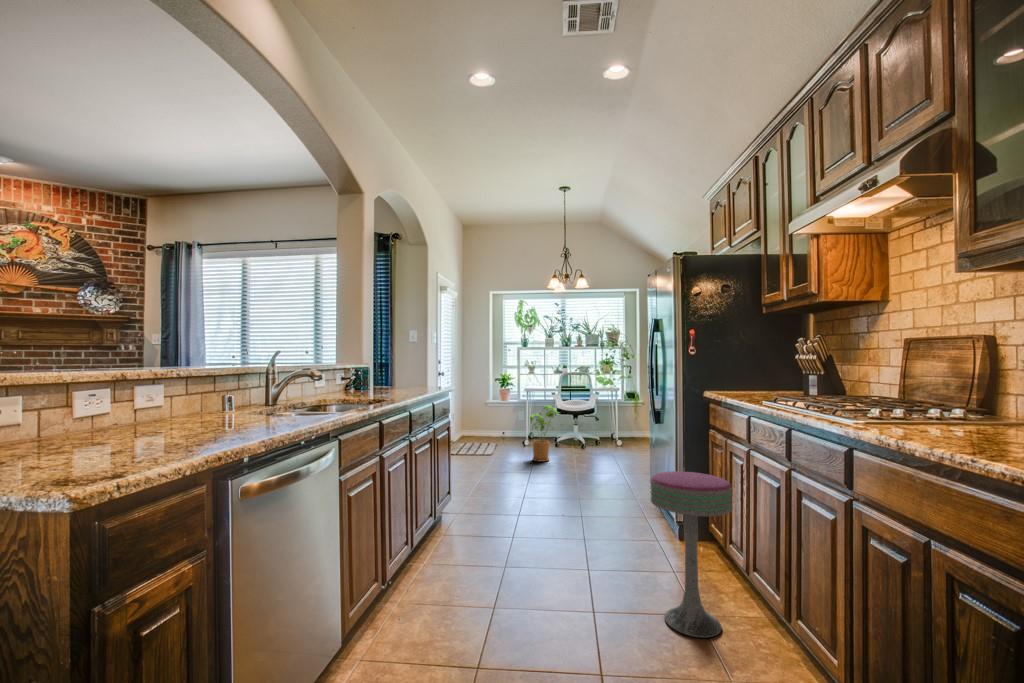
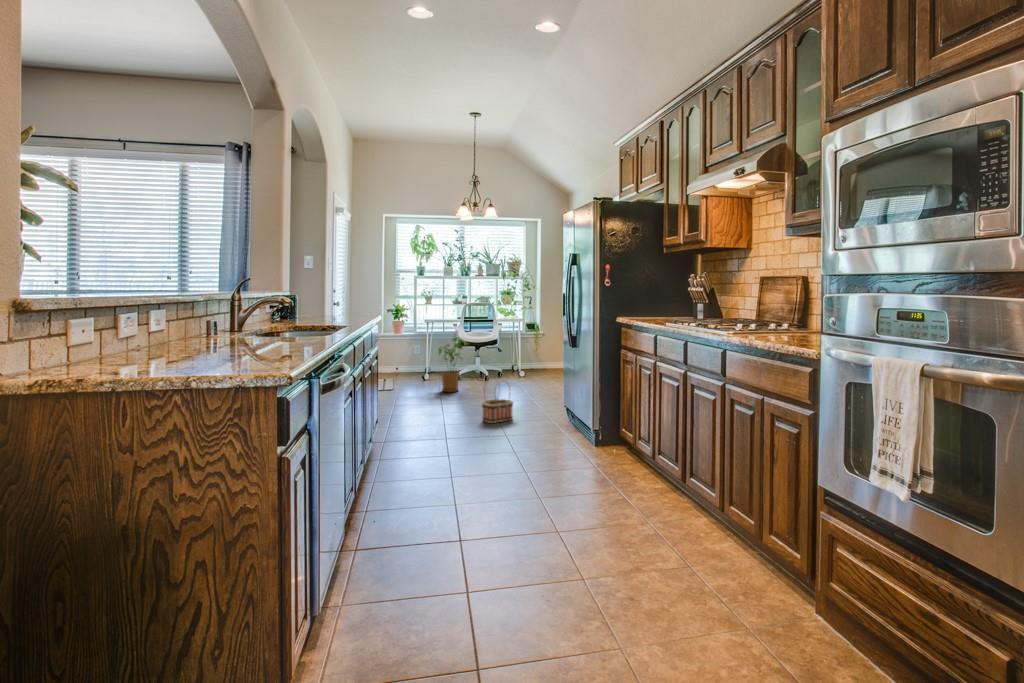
basket: none [558,453,593,503] -> present [482,382,513,423]
bar stool: present [650,471,732,638] -> none [585,379,644,492]

